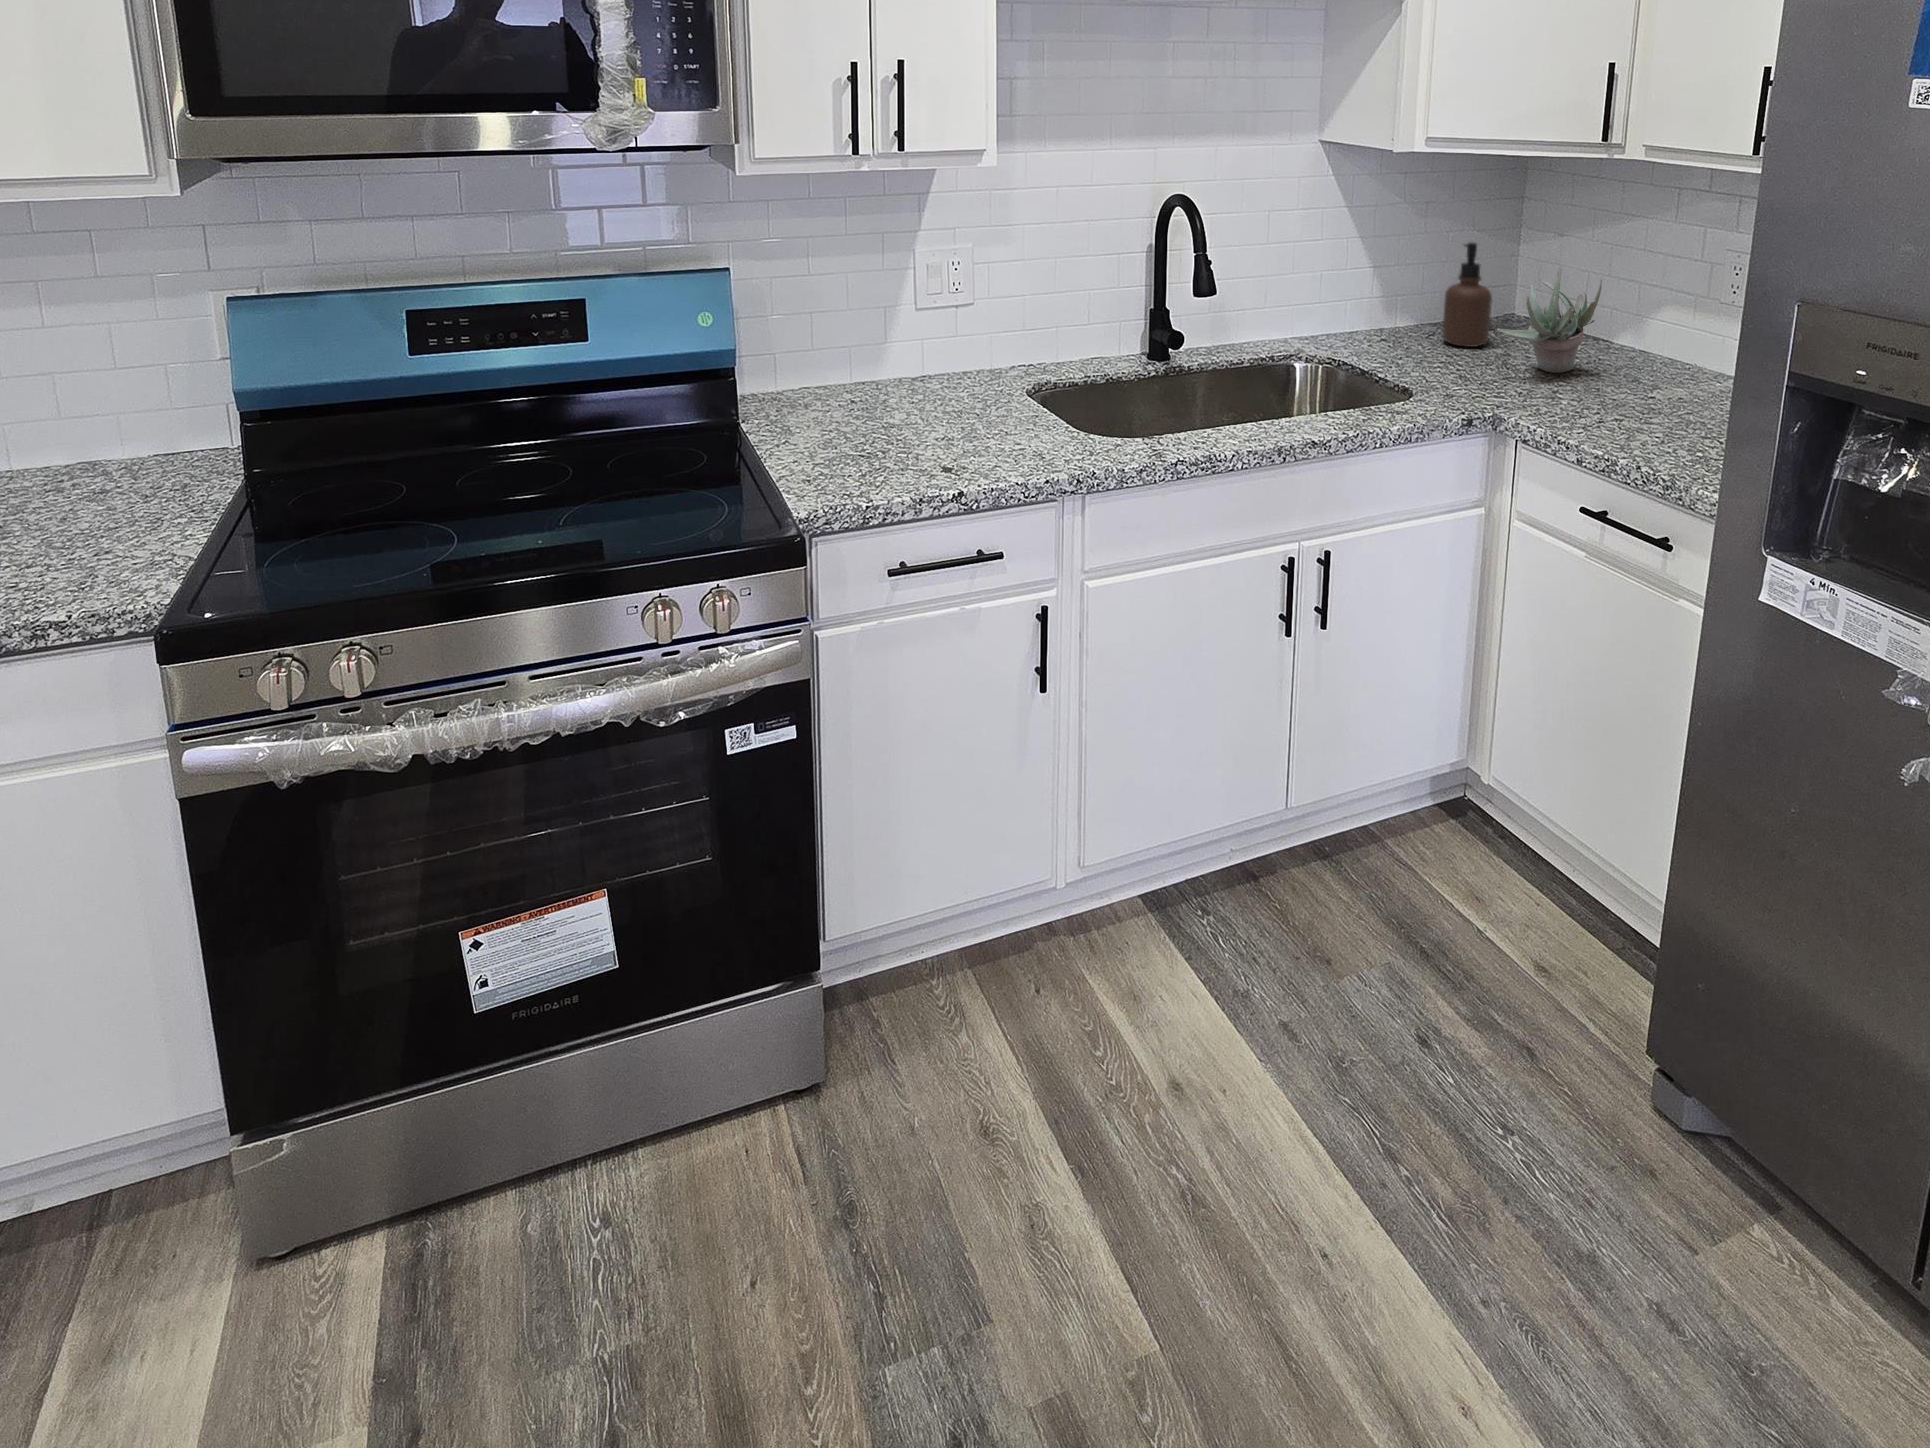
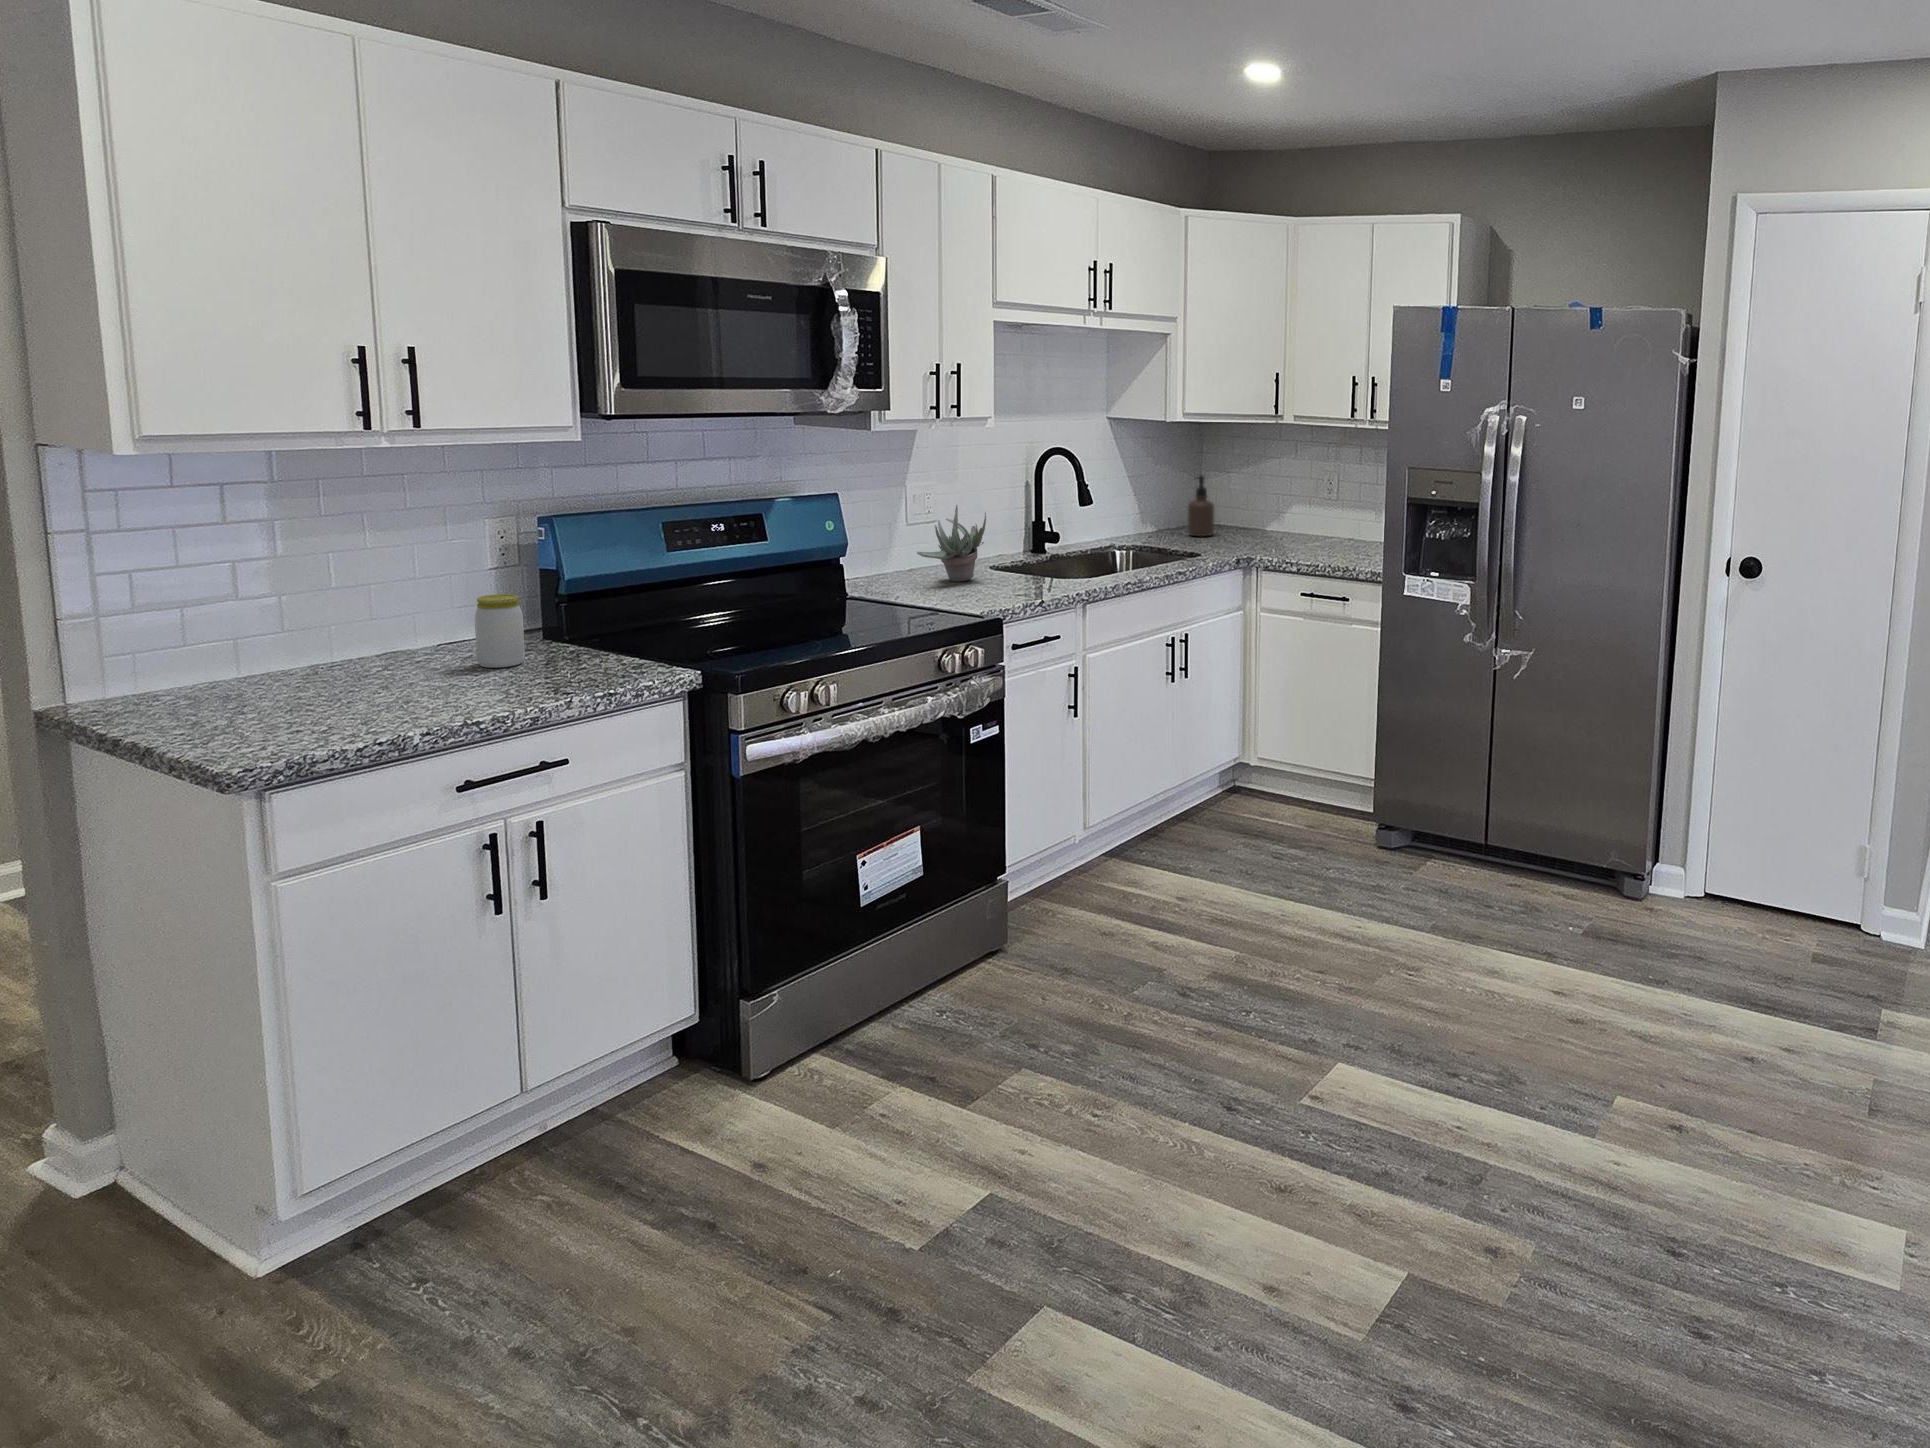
succulent plant: present [1497,265,1602,373] -> present [917,505,986,582]
jar: none [25,416,107,526] -> present [475,594,525,668]

